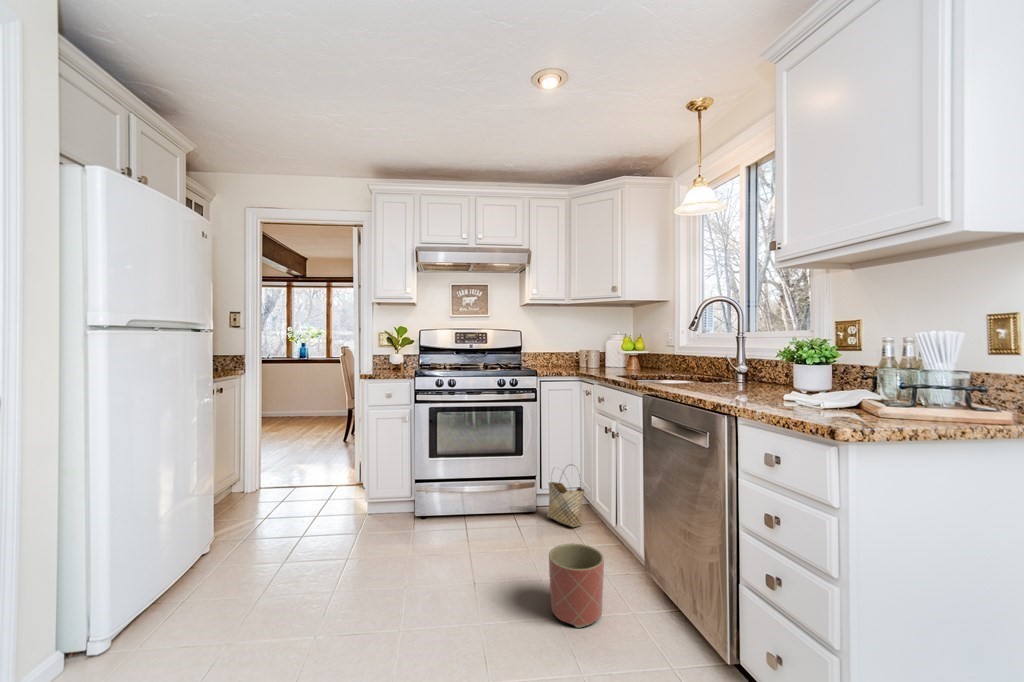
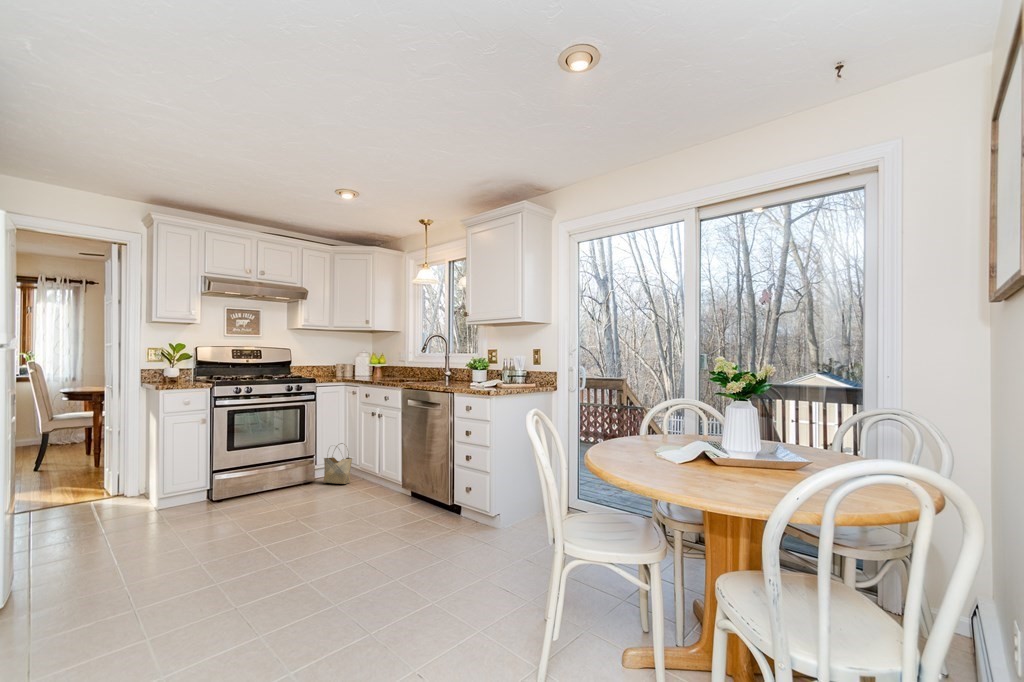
planter: present [549,543,604,628] -> none [352,476,384,515]

